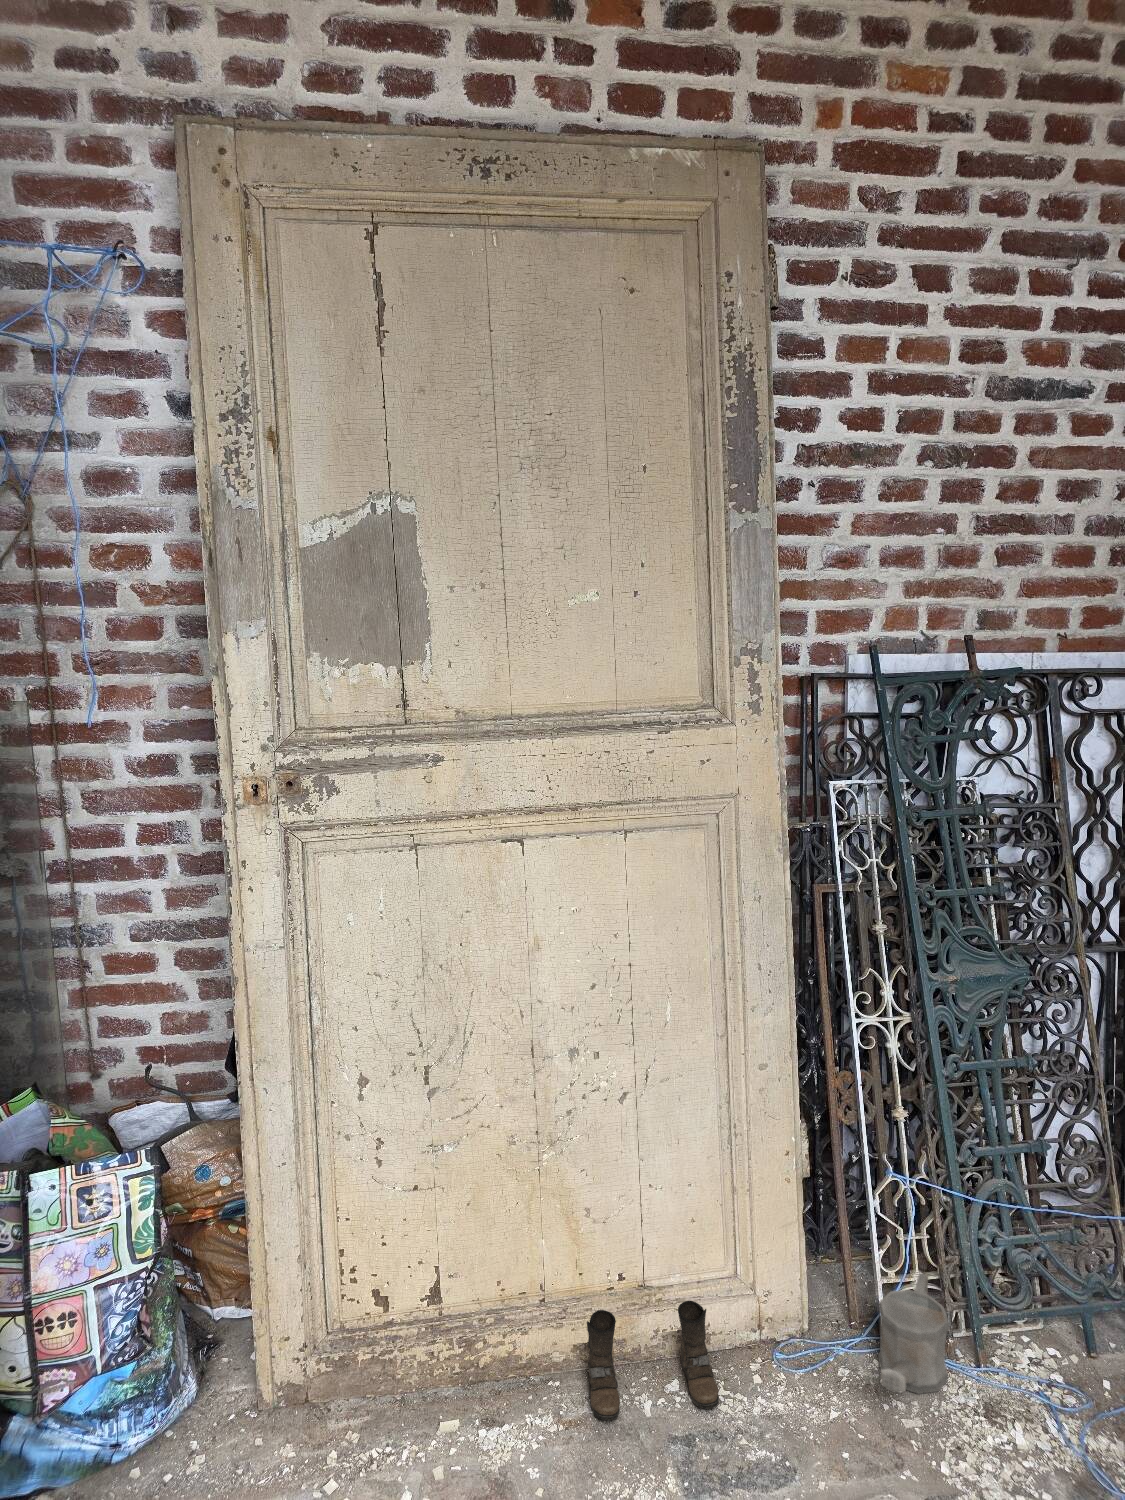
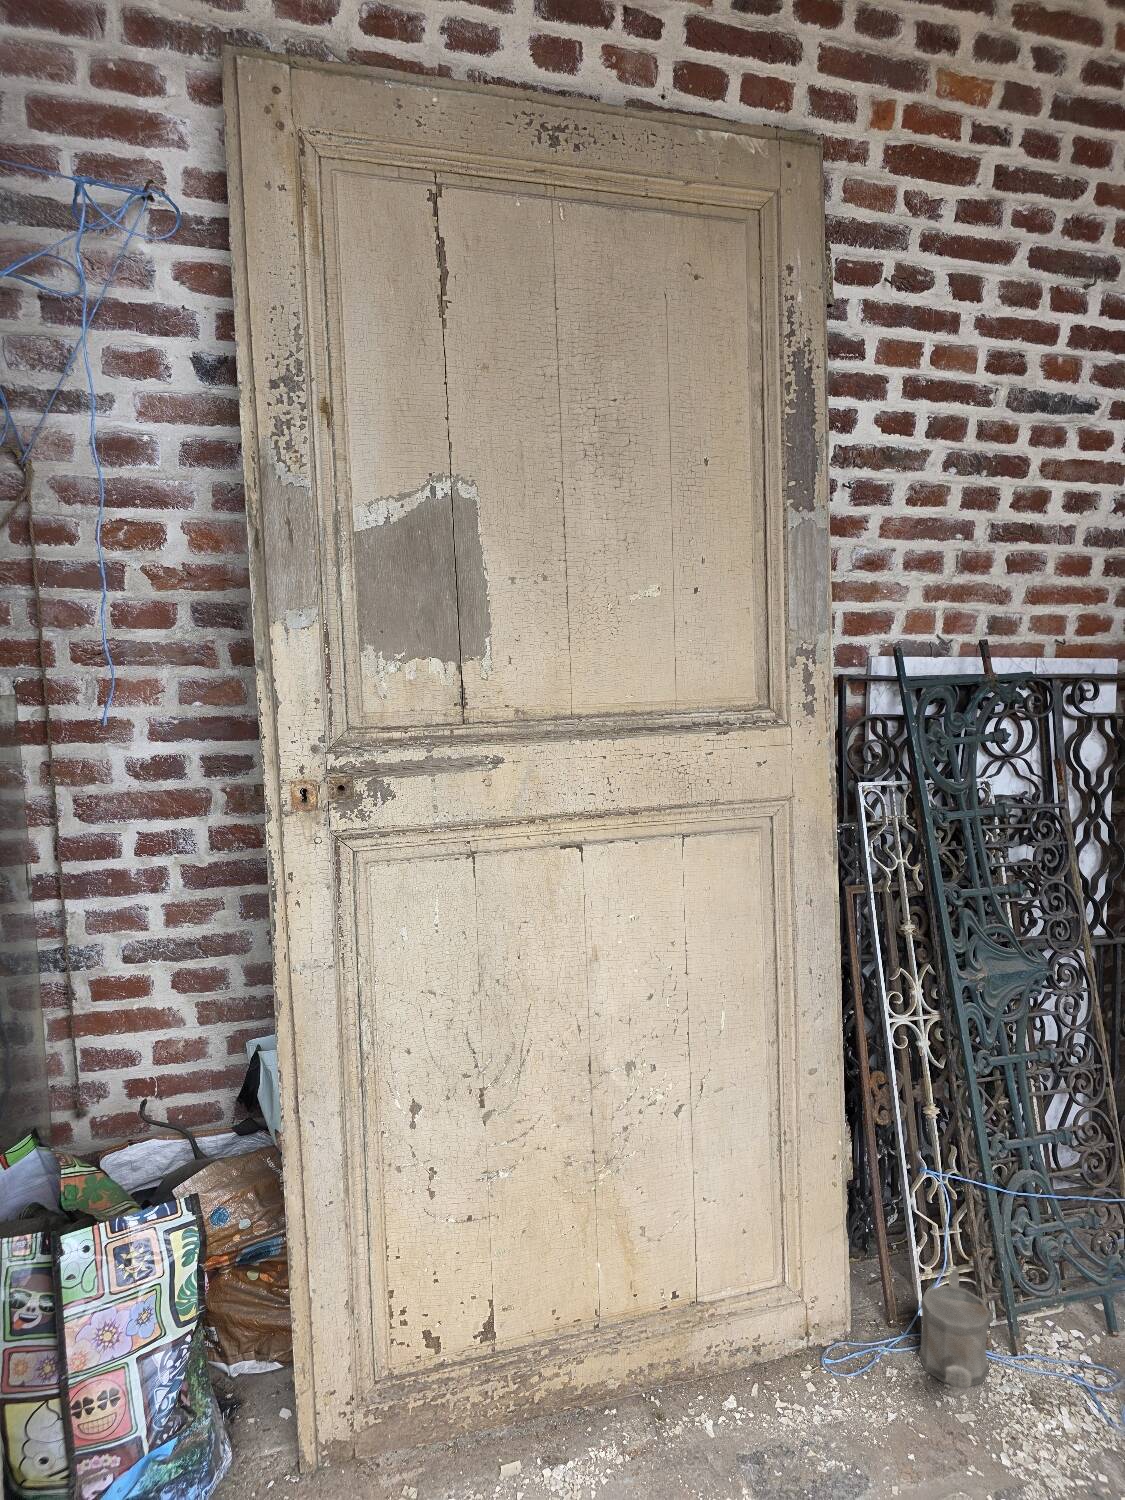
boots: present [587,1301,719,1421] -> none [643,1315,781,1446]

